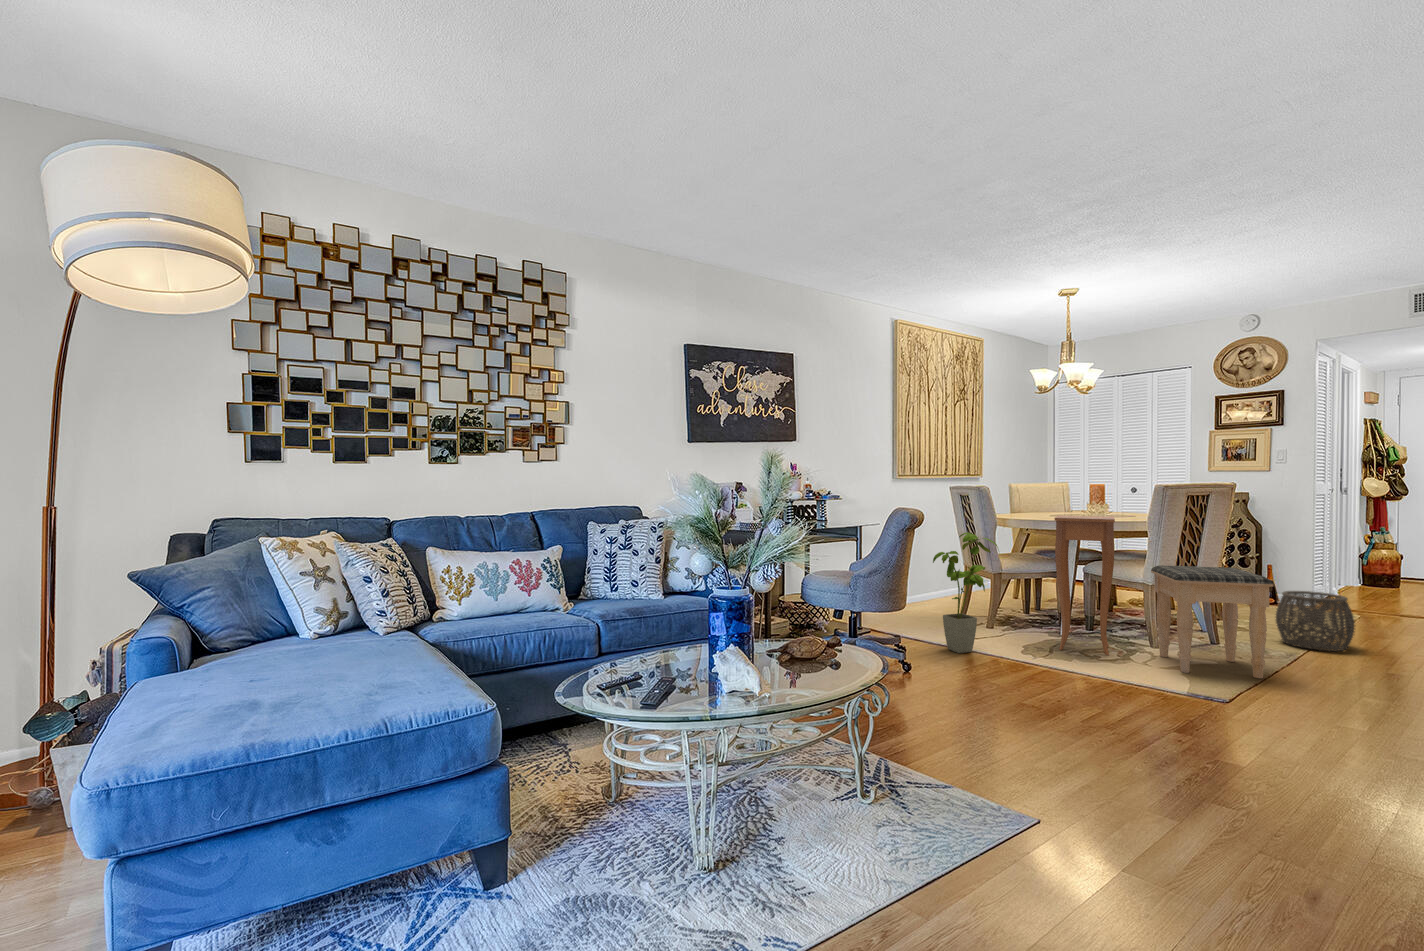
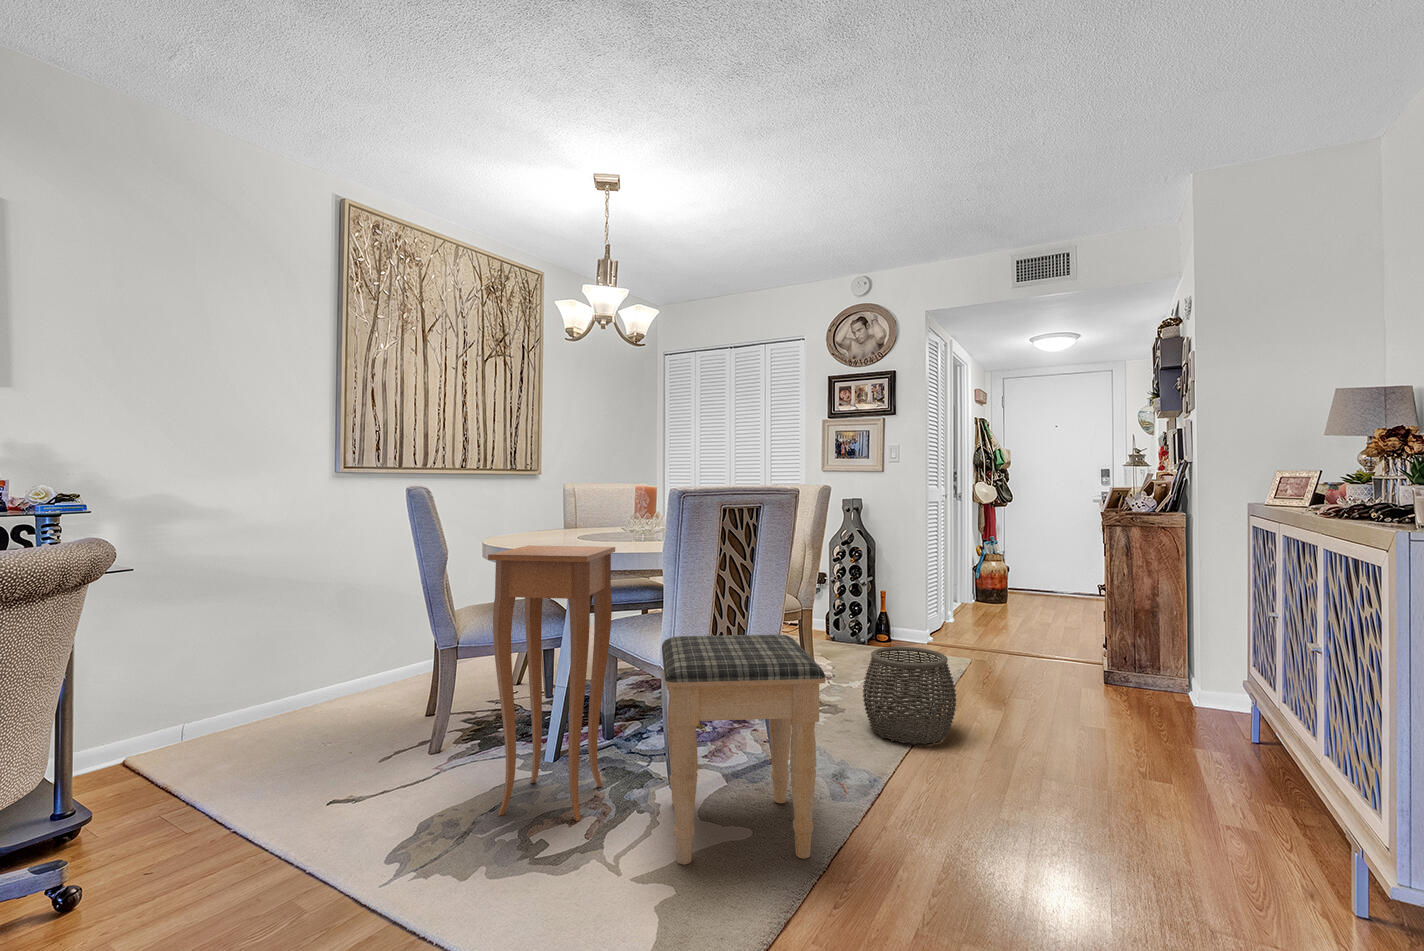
house plant: present [933,533,999,653] -> none [193,595,352,876]

